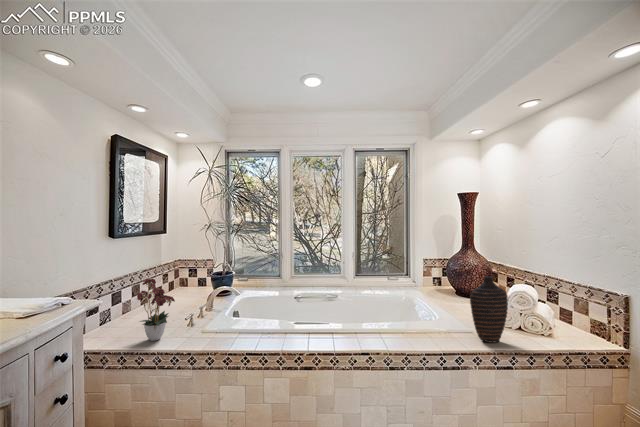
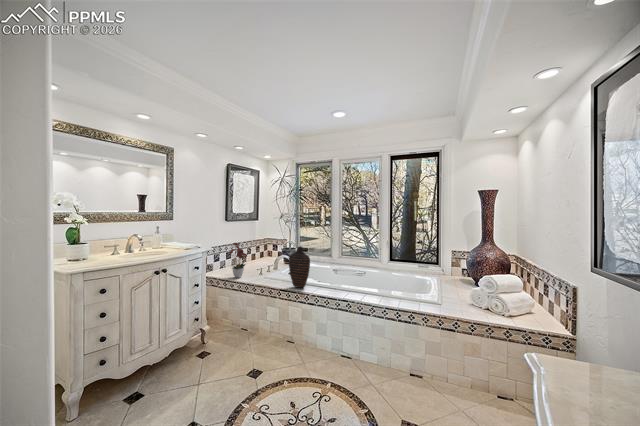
decorative vase: present [470,276,508,342] -> present [289,247,310,288]

